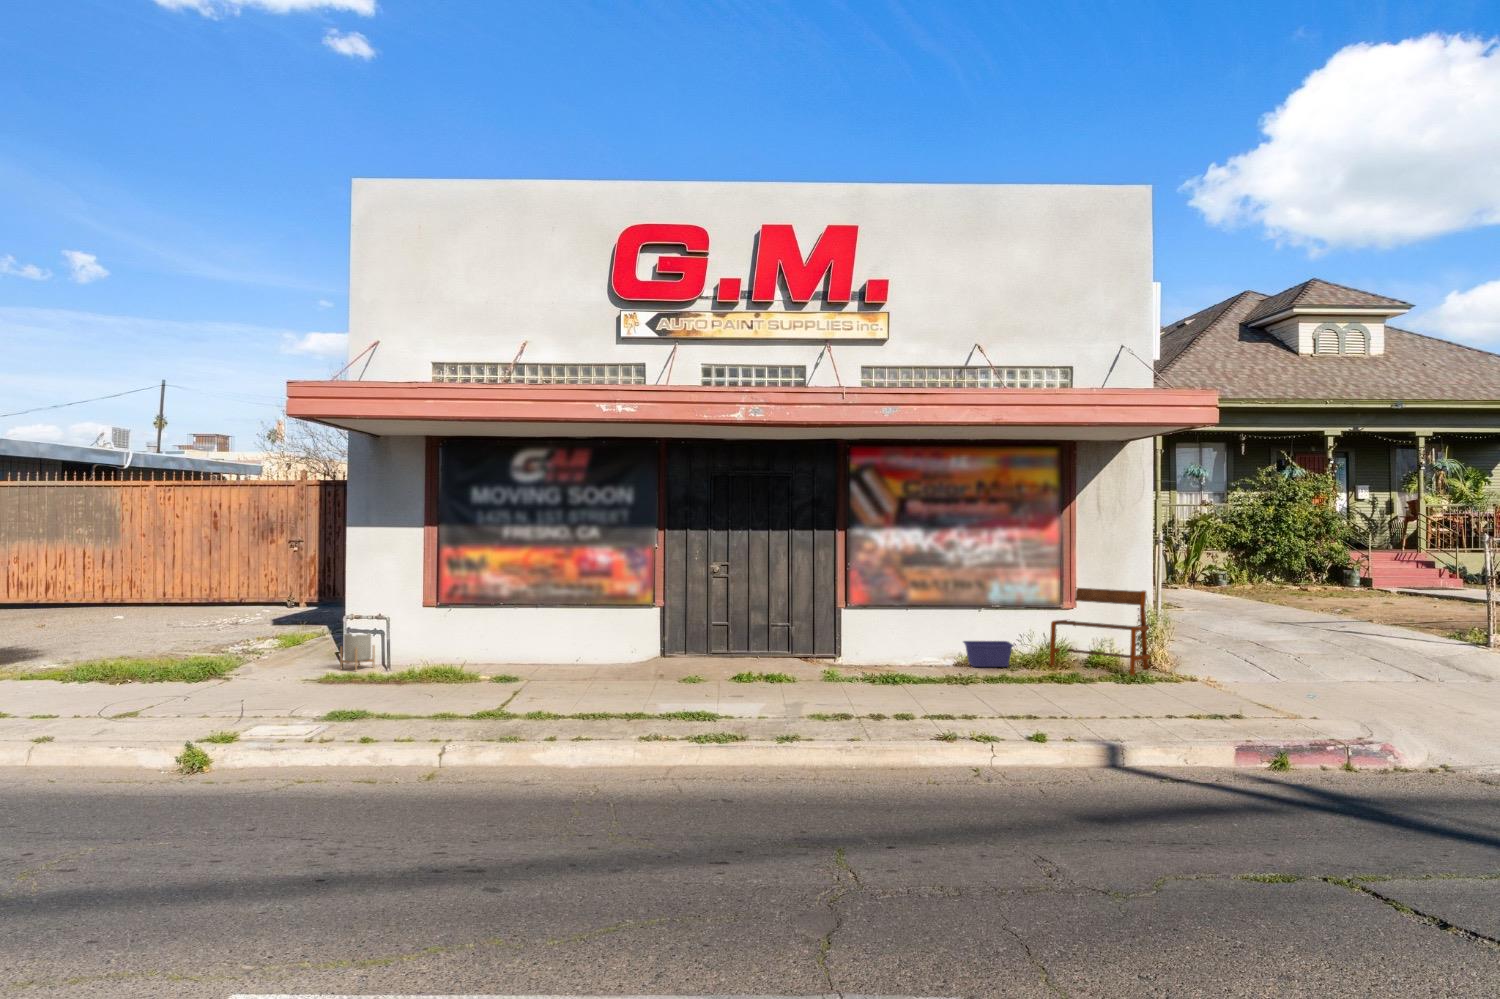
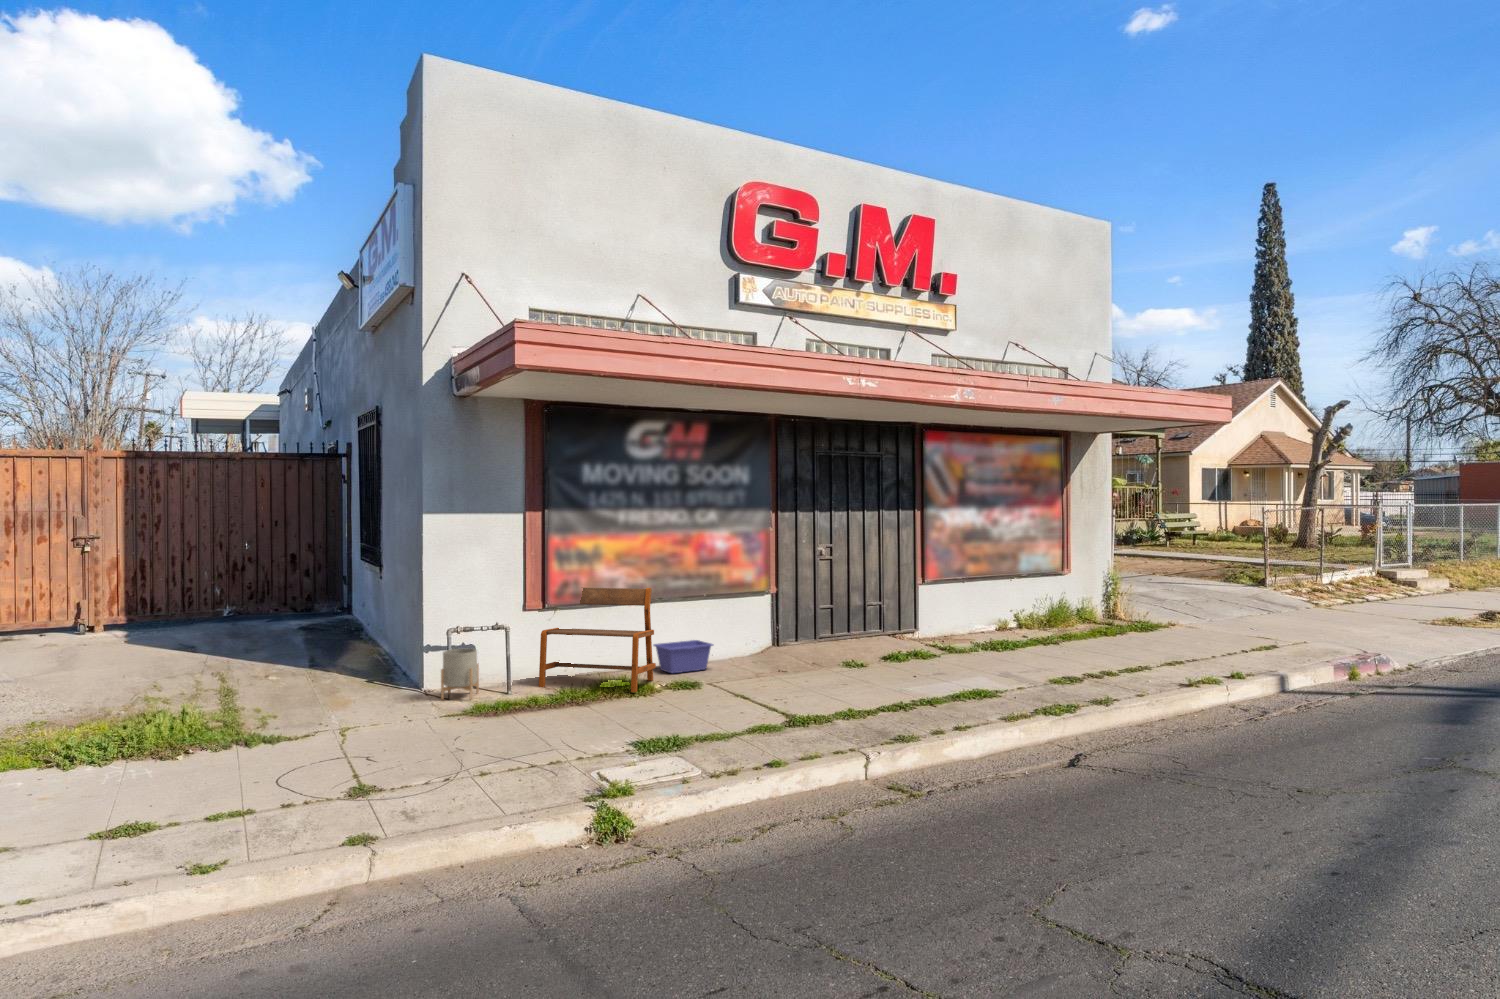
bench: present [1049,587,1150,676] -> present [539,588,656,692]
storage bin: present [963,641,1014,667] -> present [654,640,713,673]

